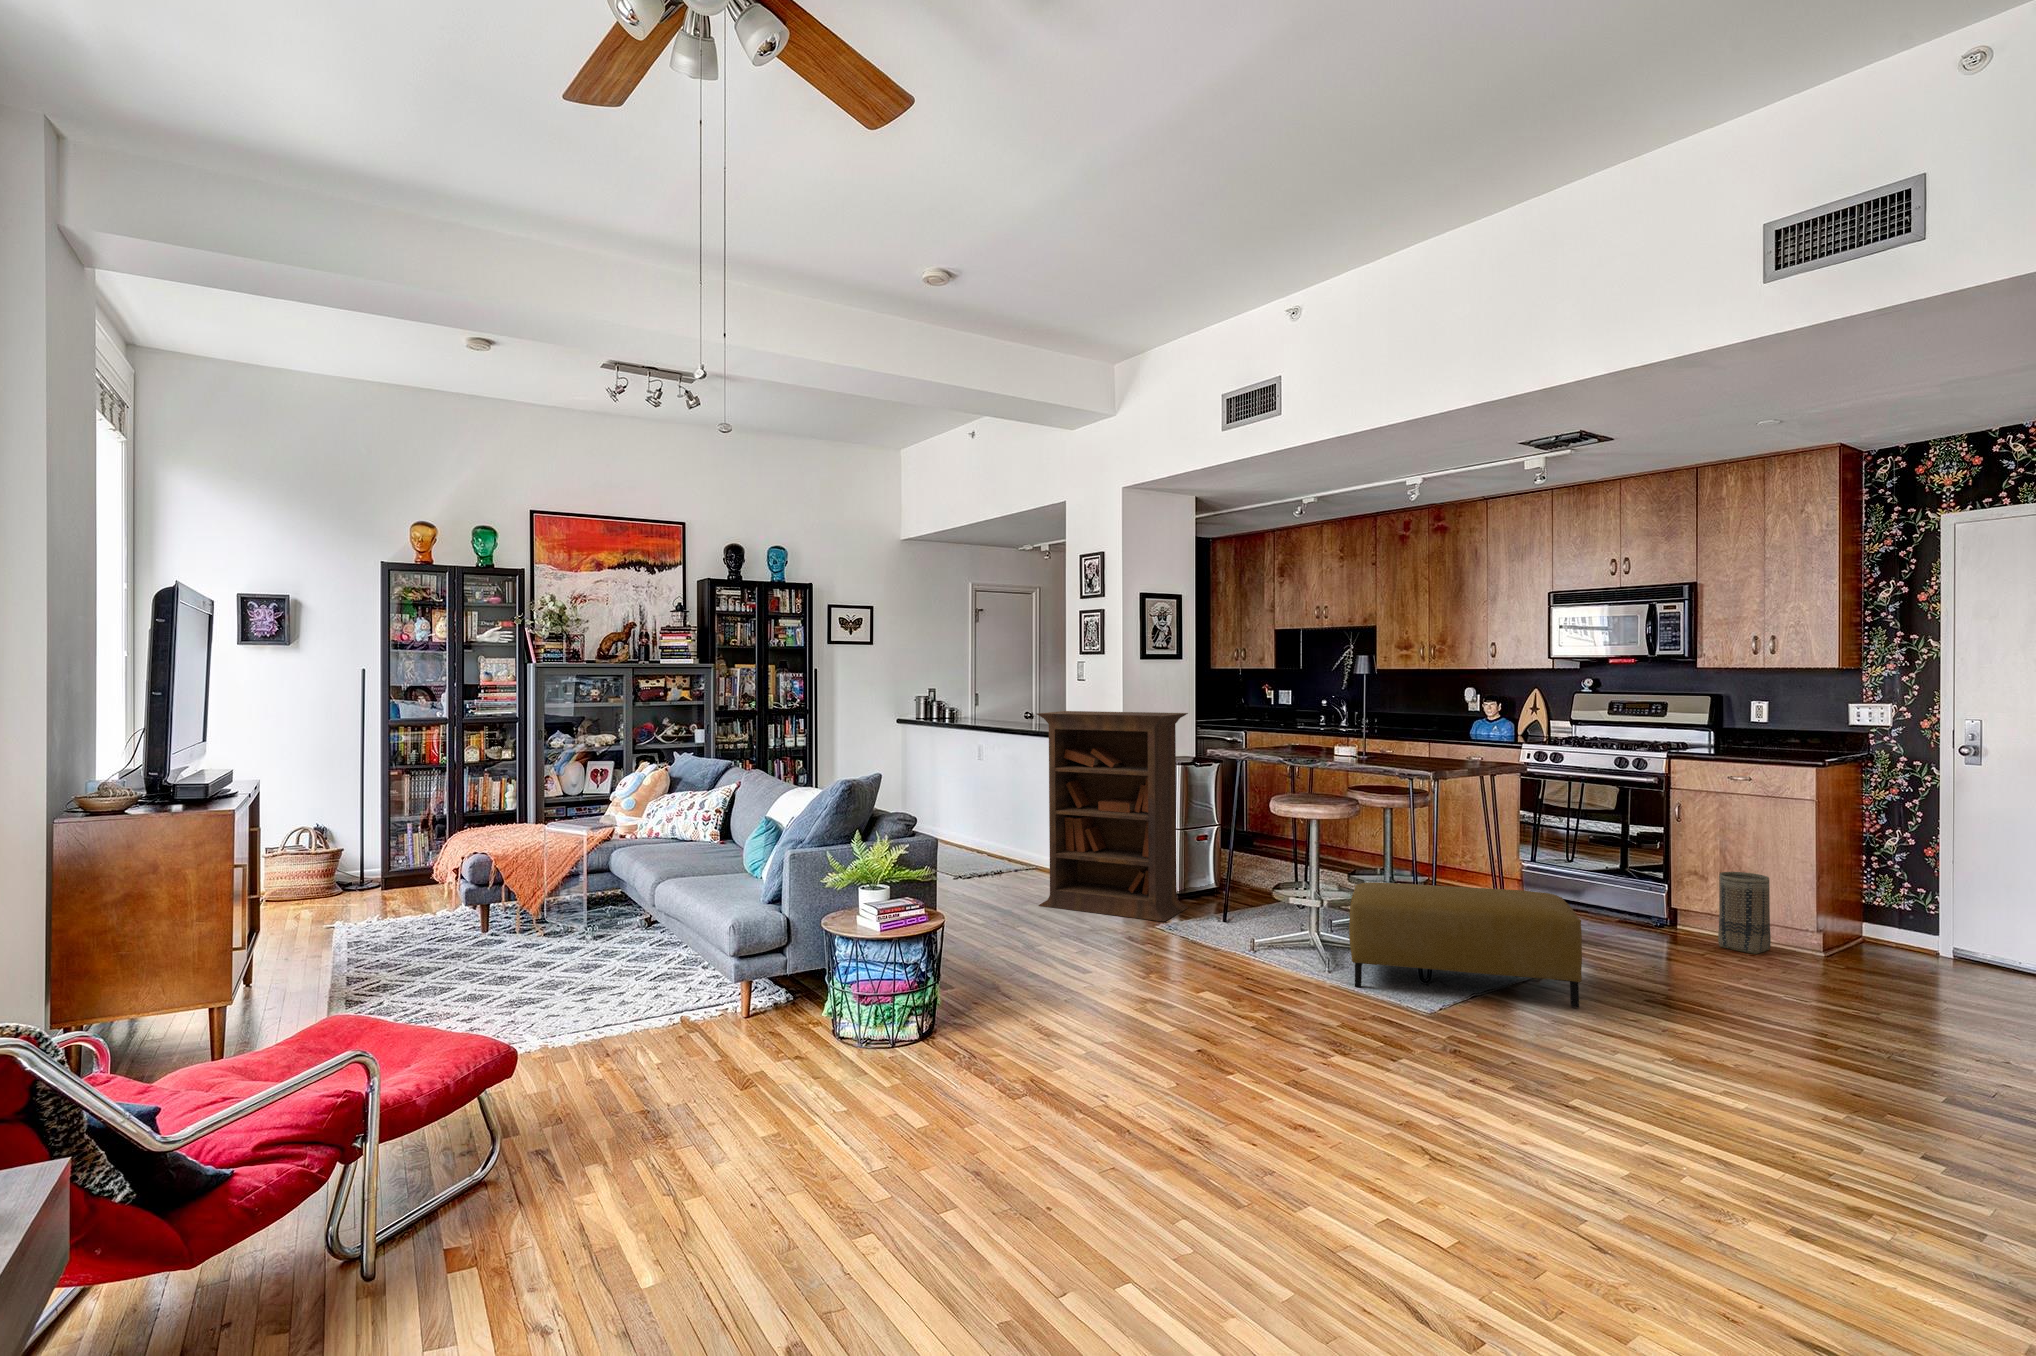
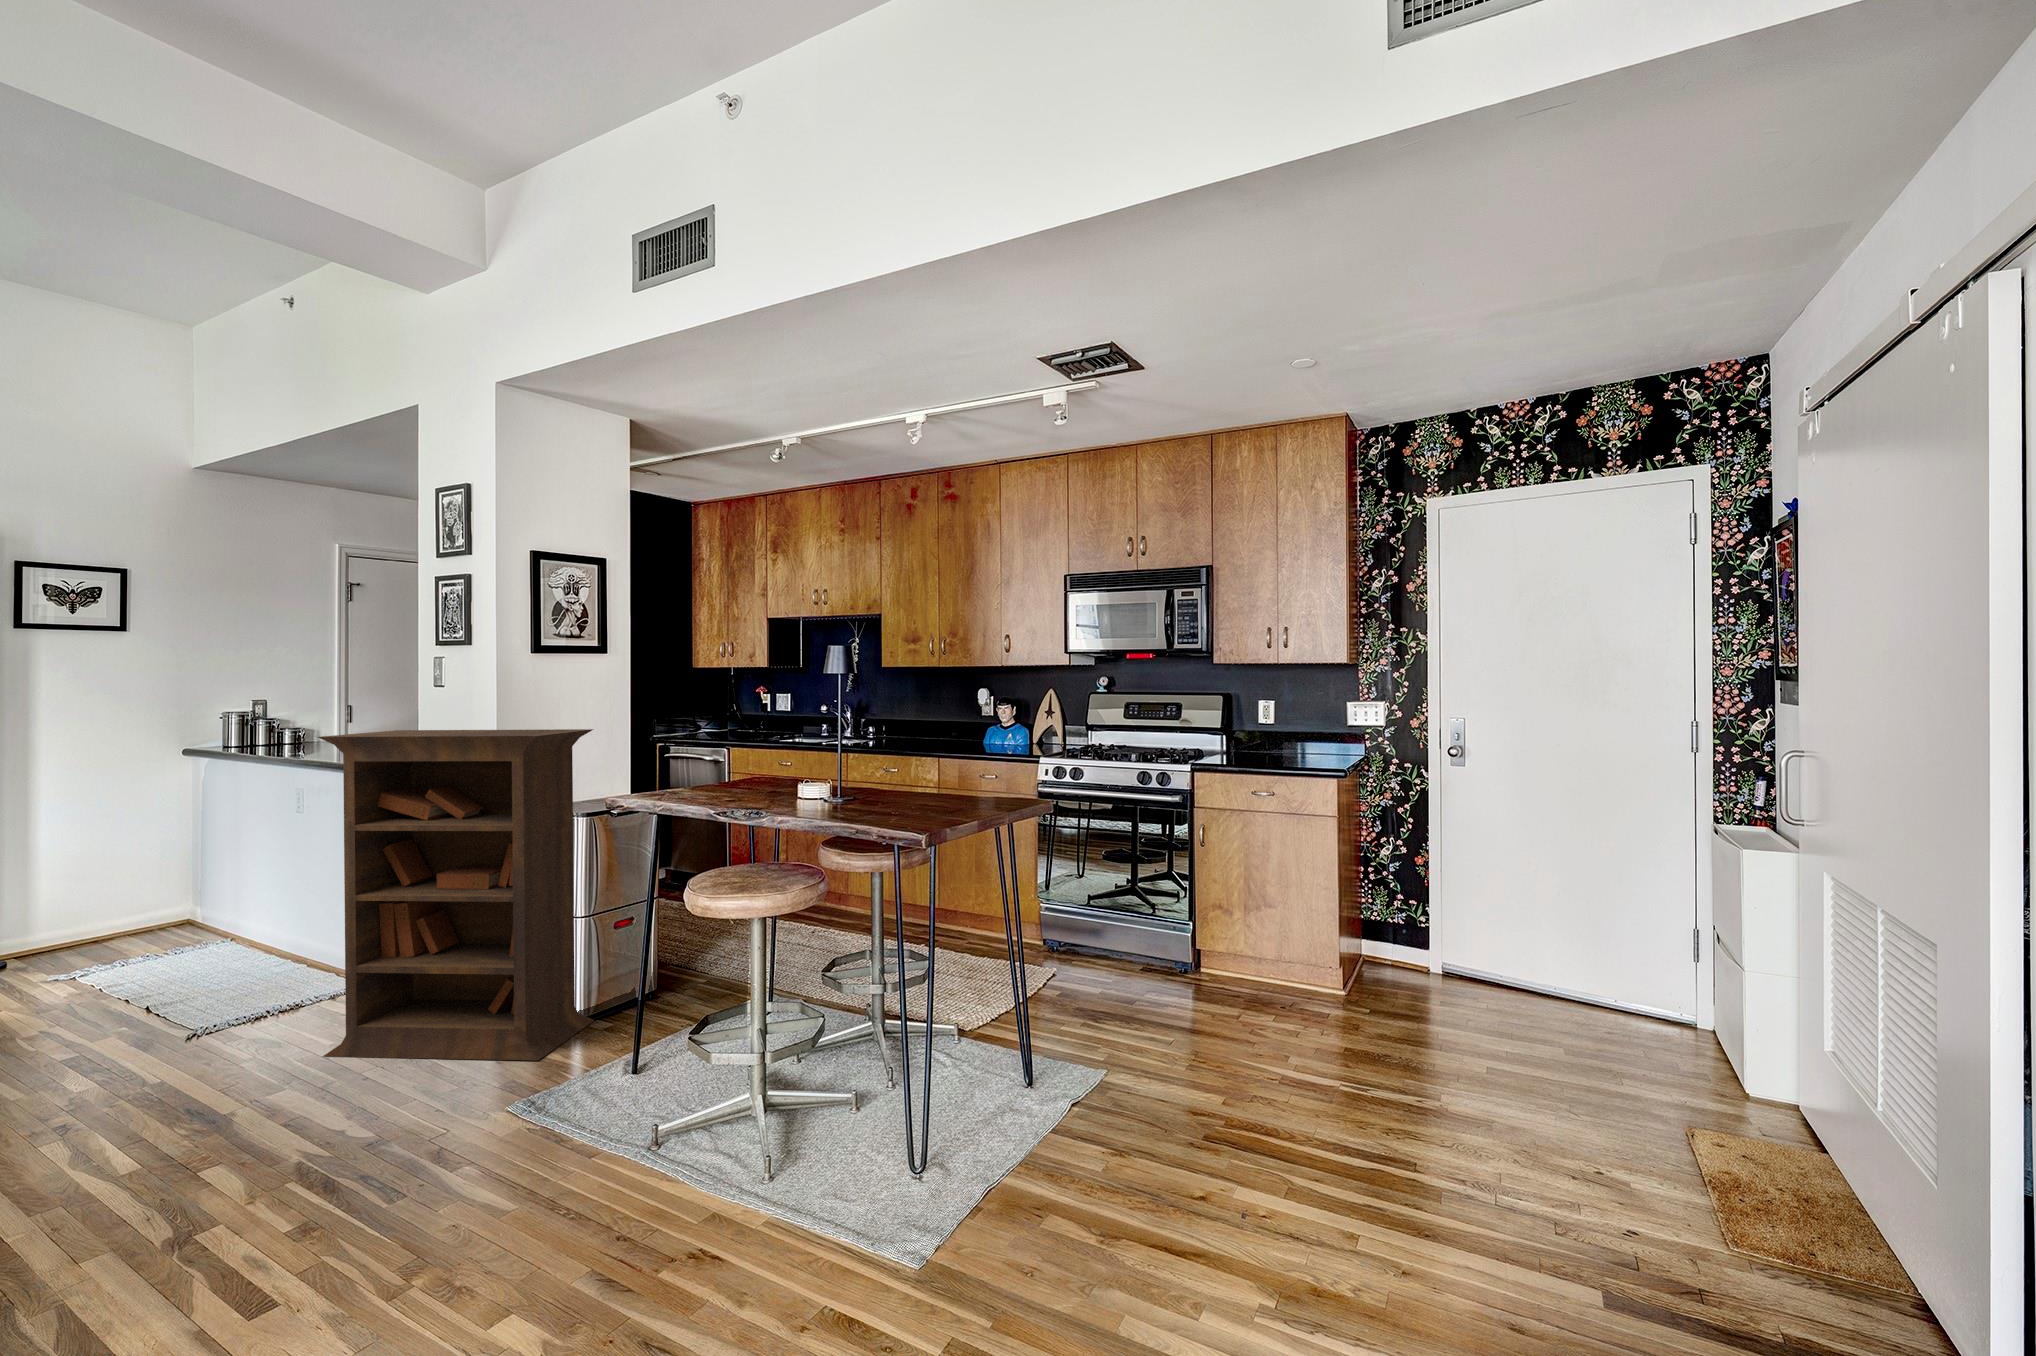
basket: present [1718,872,1771,954] -> none [1246,897,1295,995]
ottoman: present [1349,882,1582,1008] -> none [802,970,1127,1170]

